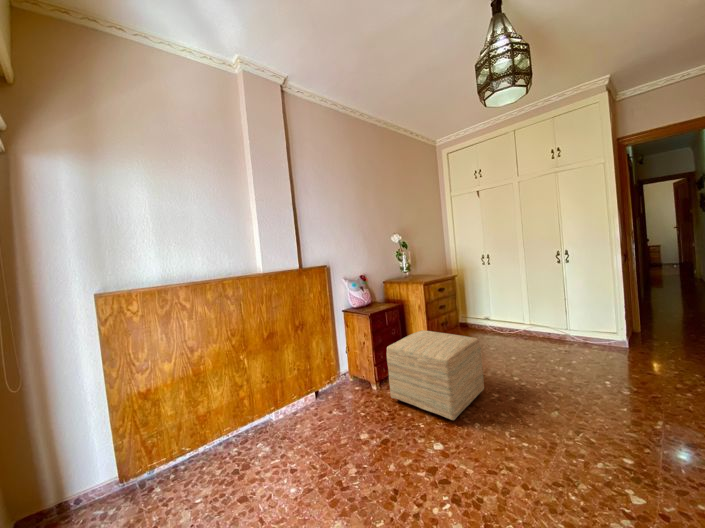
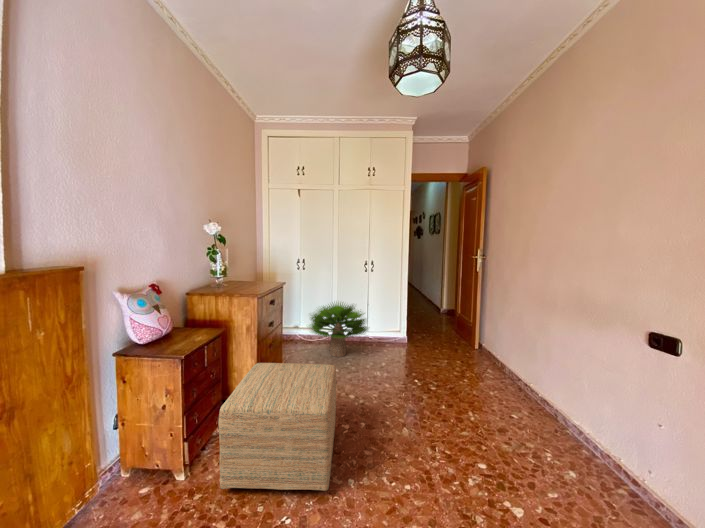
potted plant: none [486,292,562,348] -> present [310,303,367,357]

